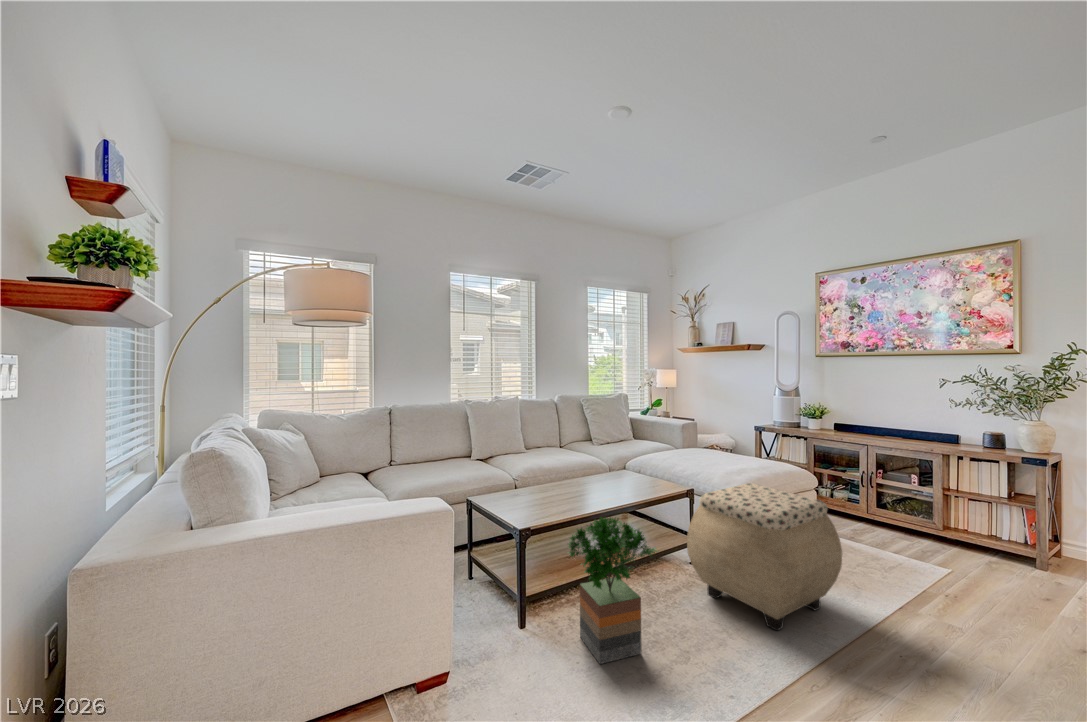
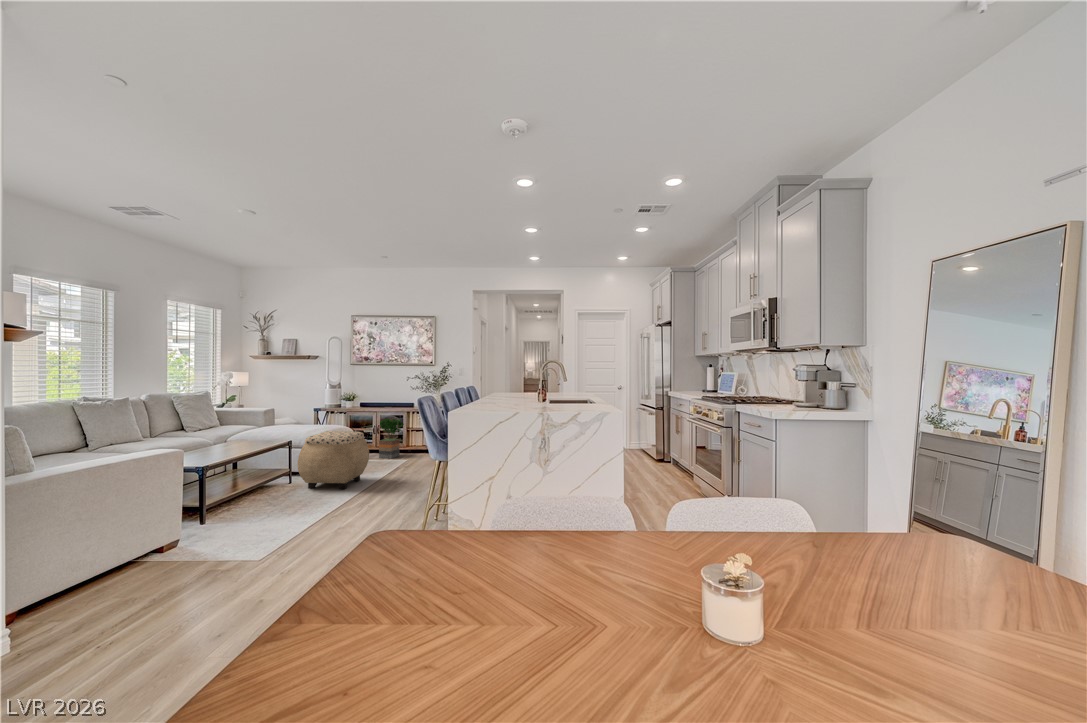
potted tree: present [568,517,657,664] -> present [379,419,404,459]

